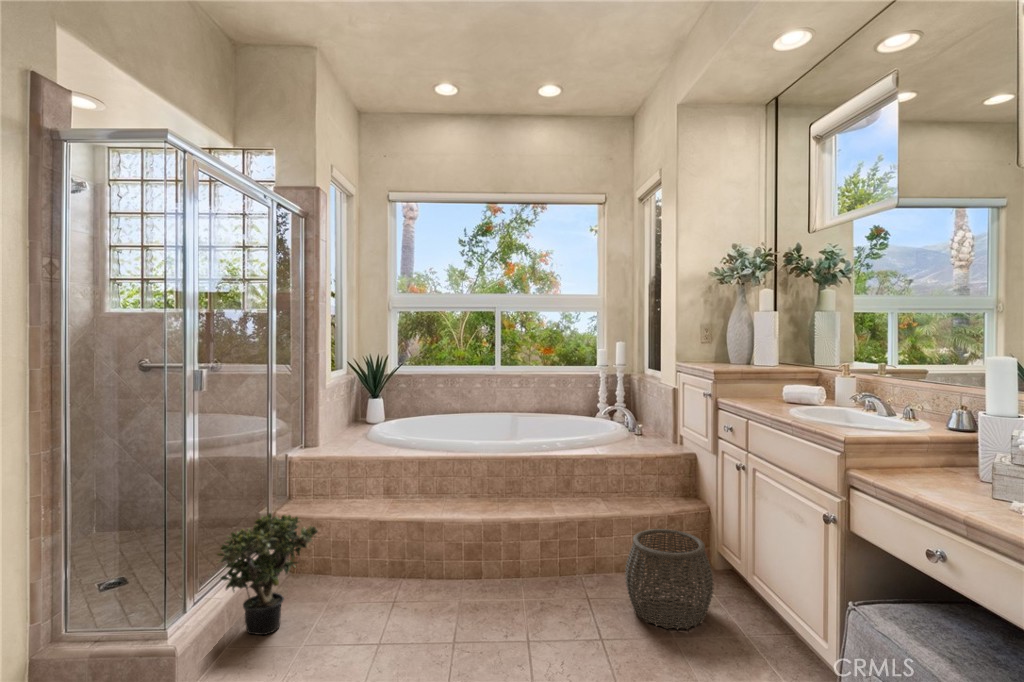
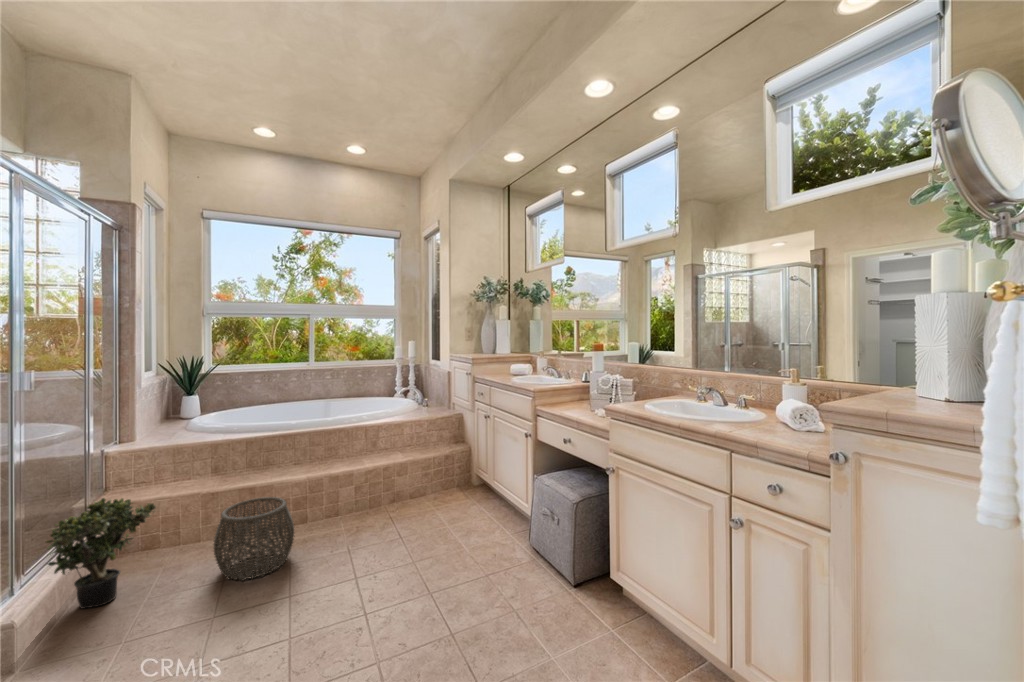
woven basket: present [625,529,714,630] -> present [213,497,294,580]

